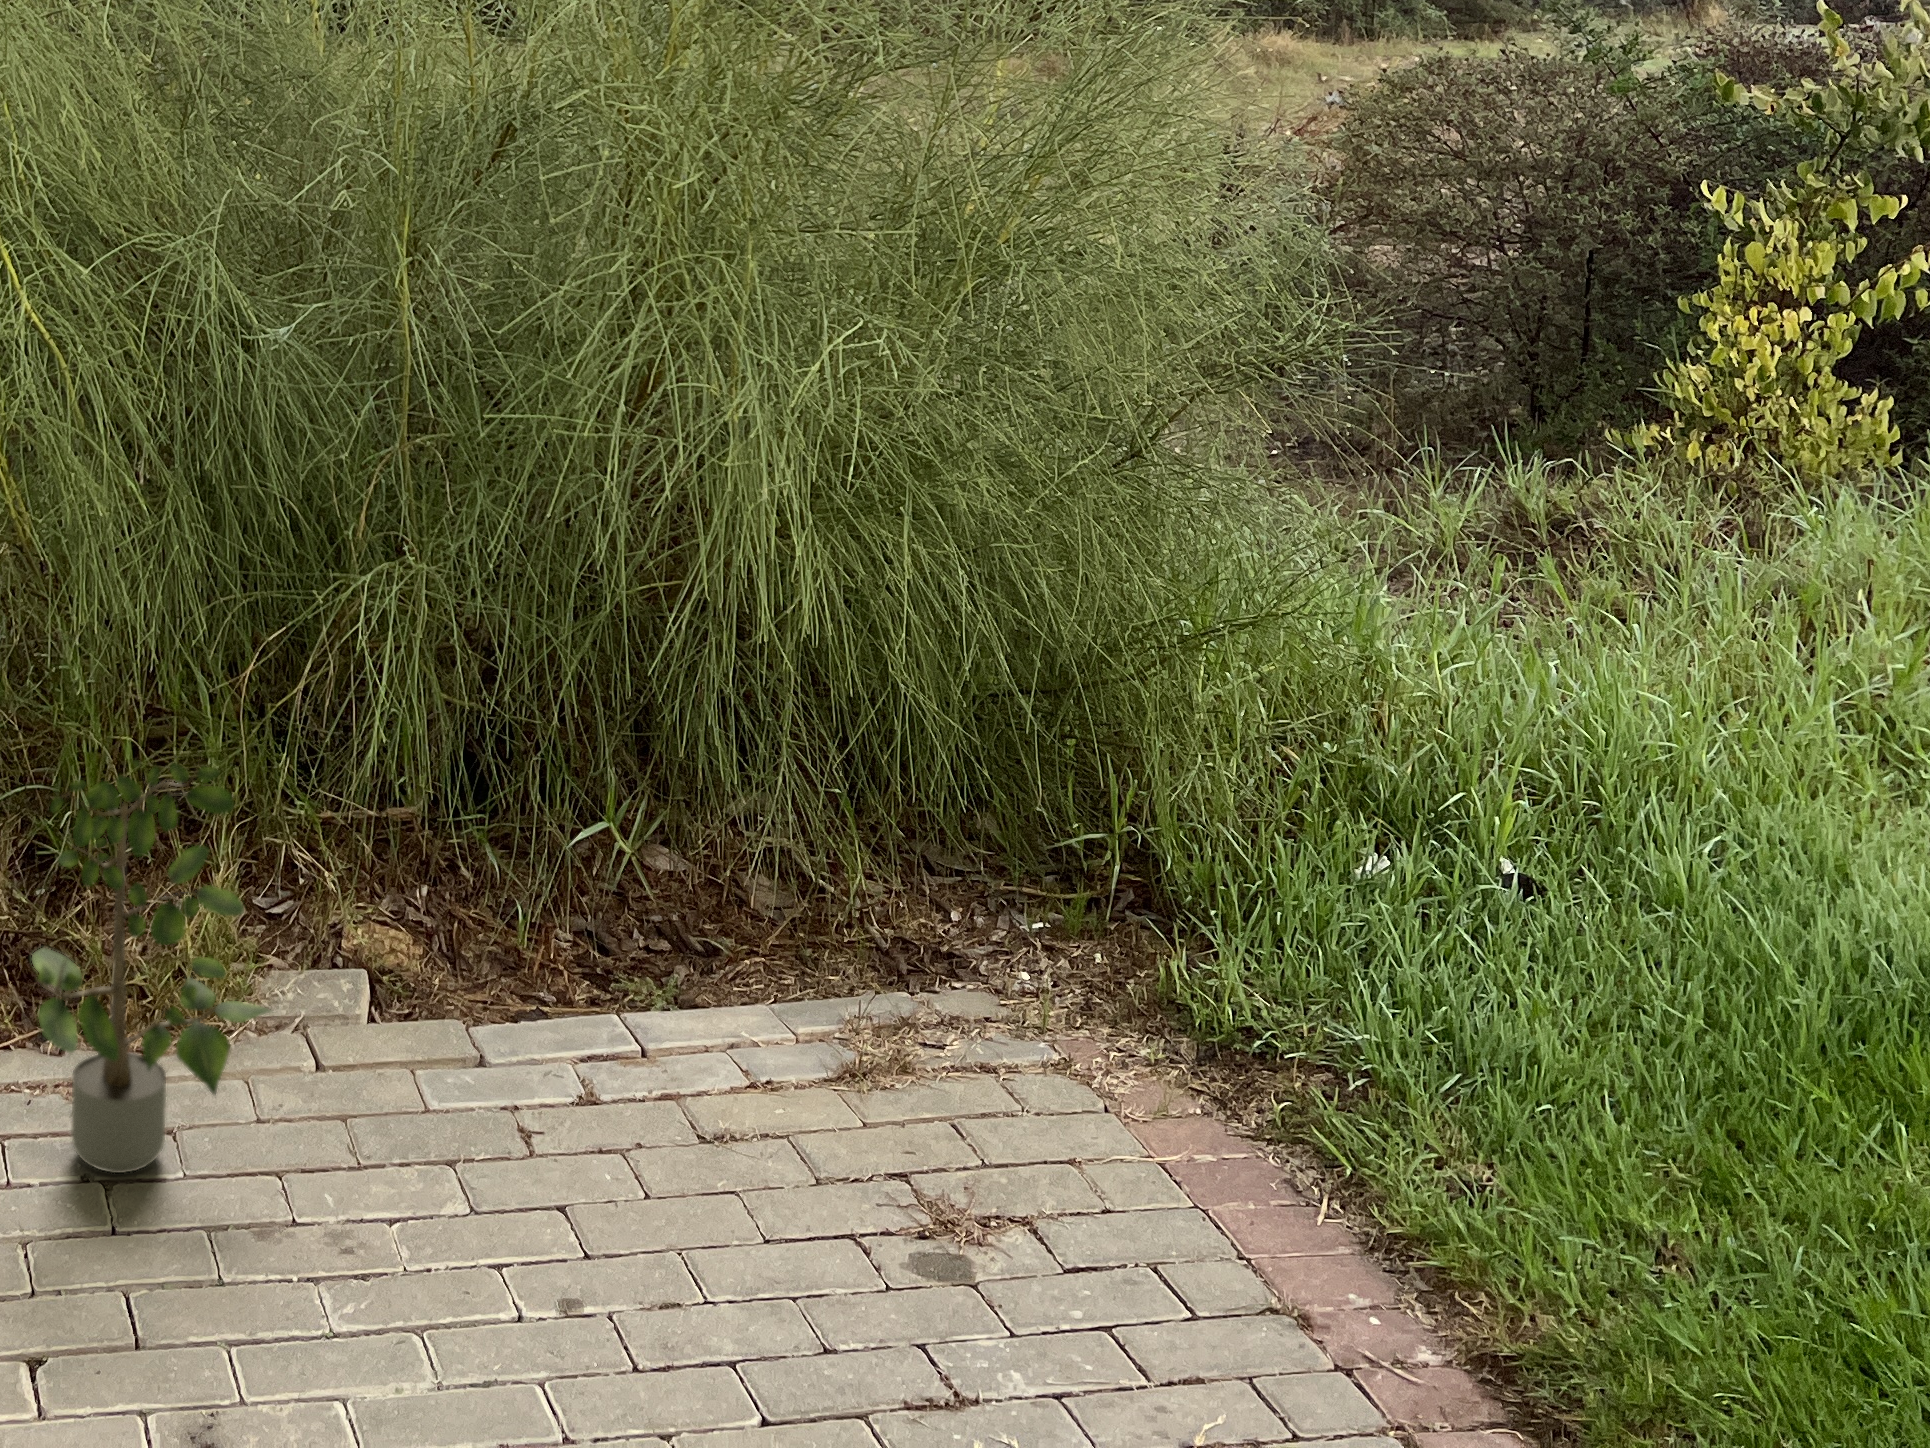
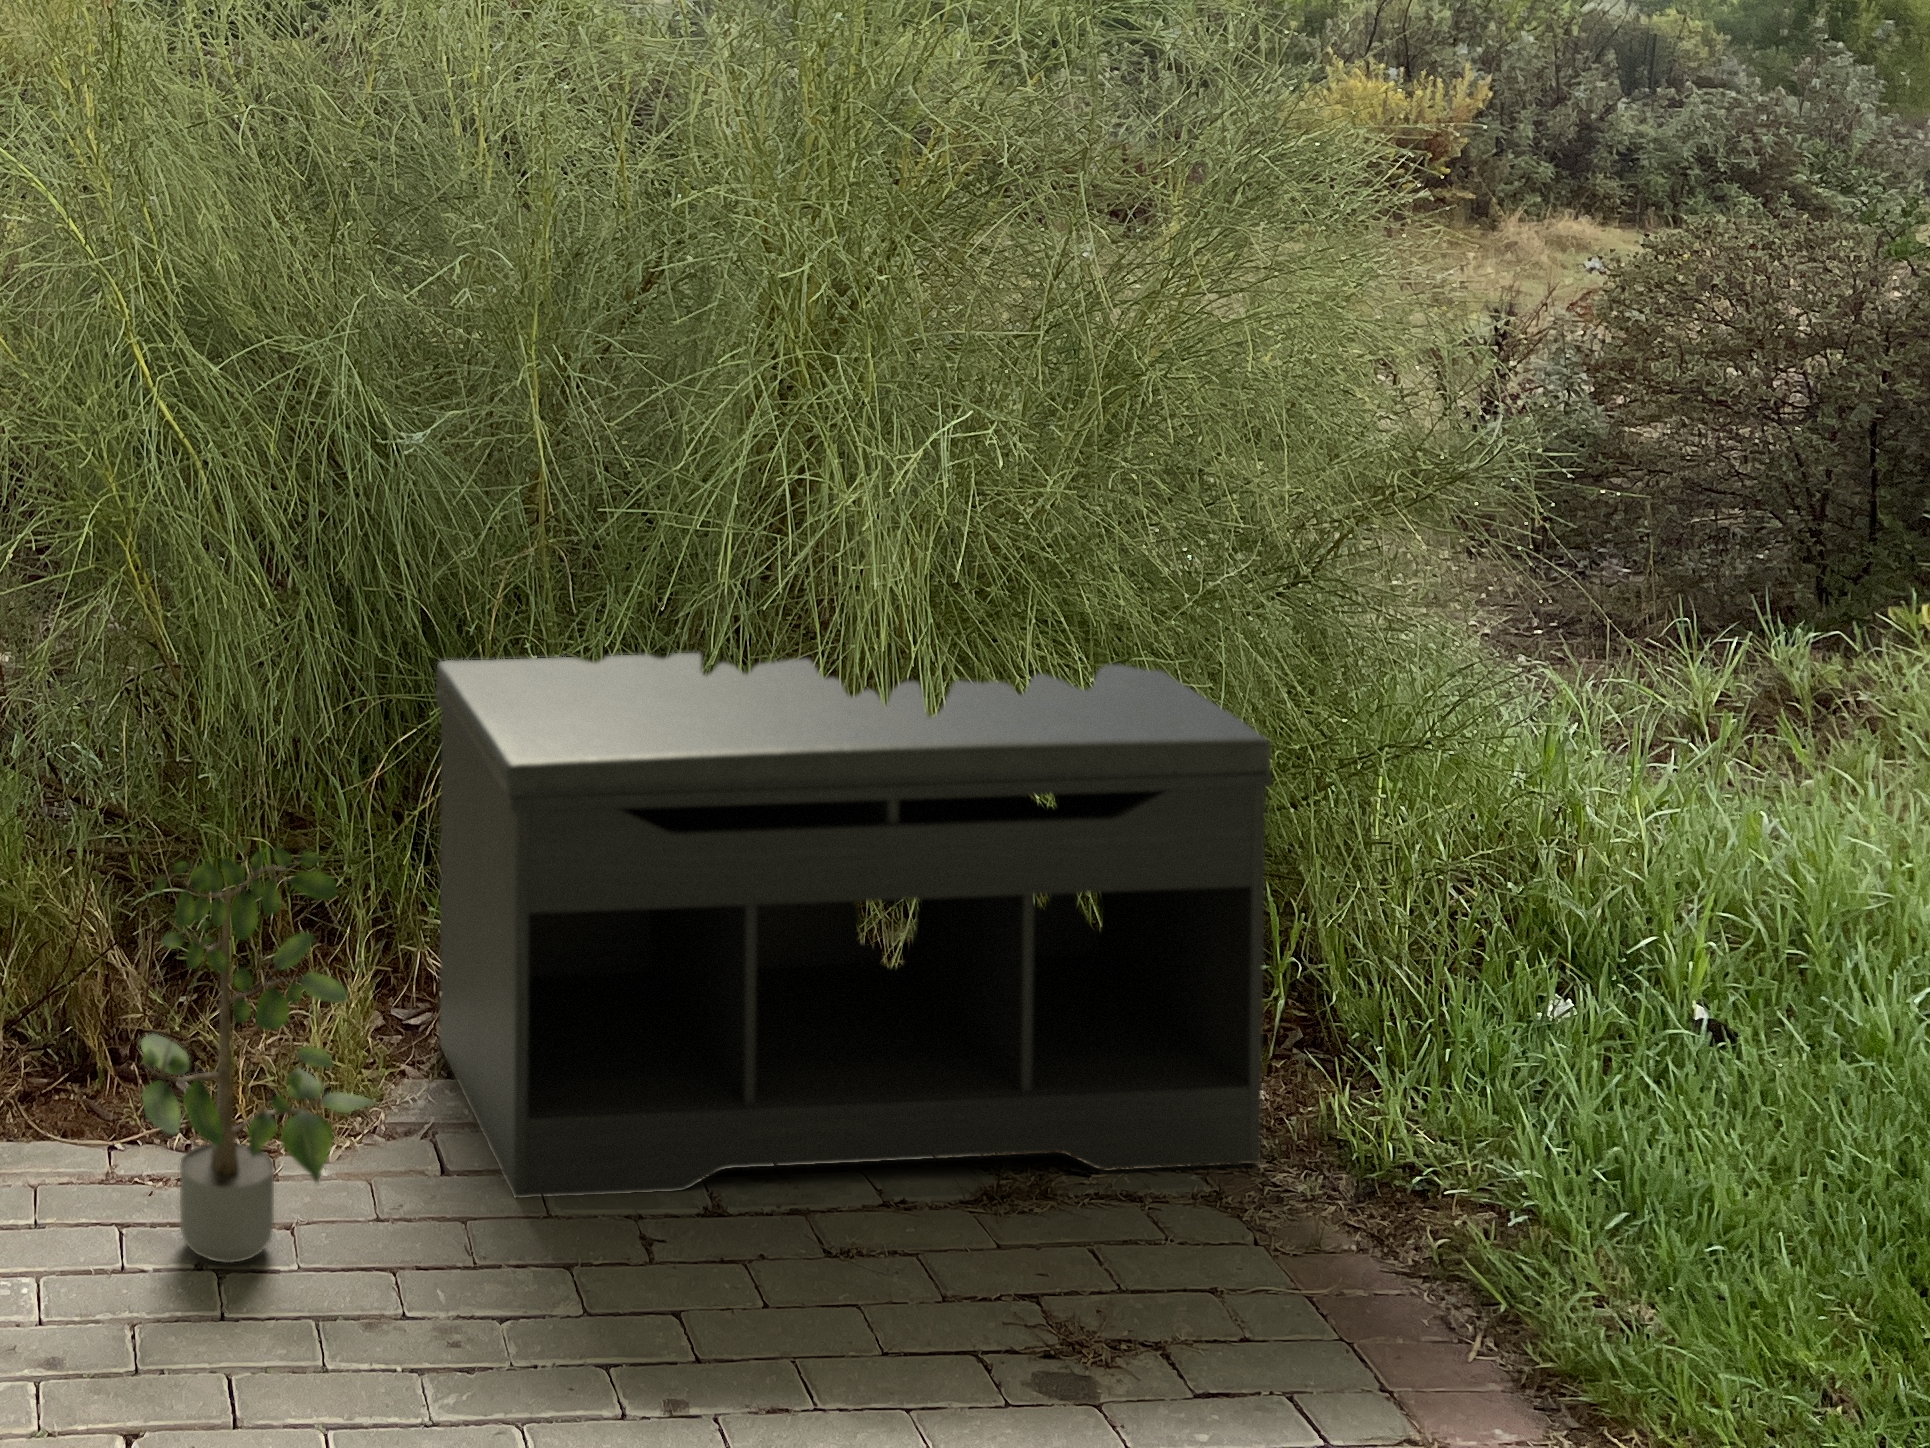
bench: none [304,525,1126,1093] -> present [436,653,1272,1198]

